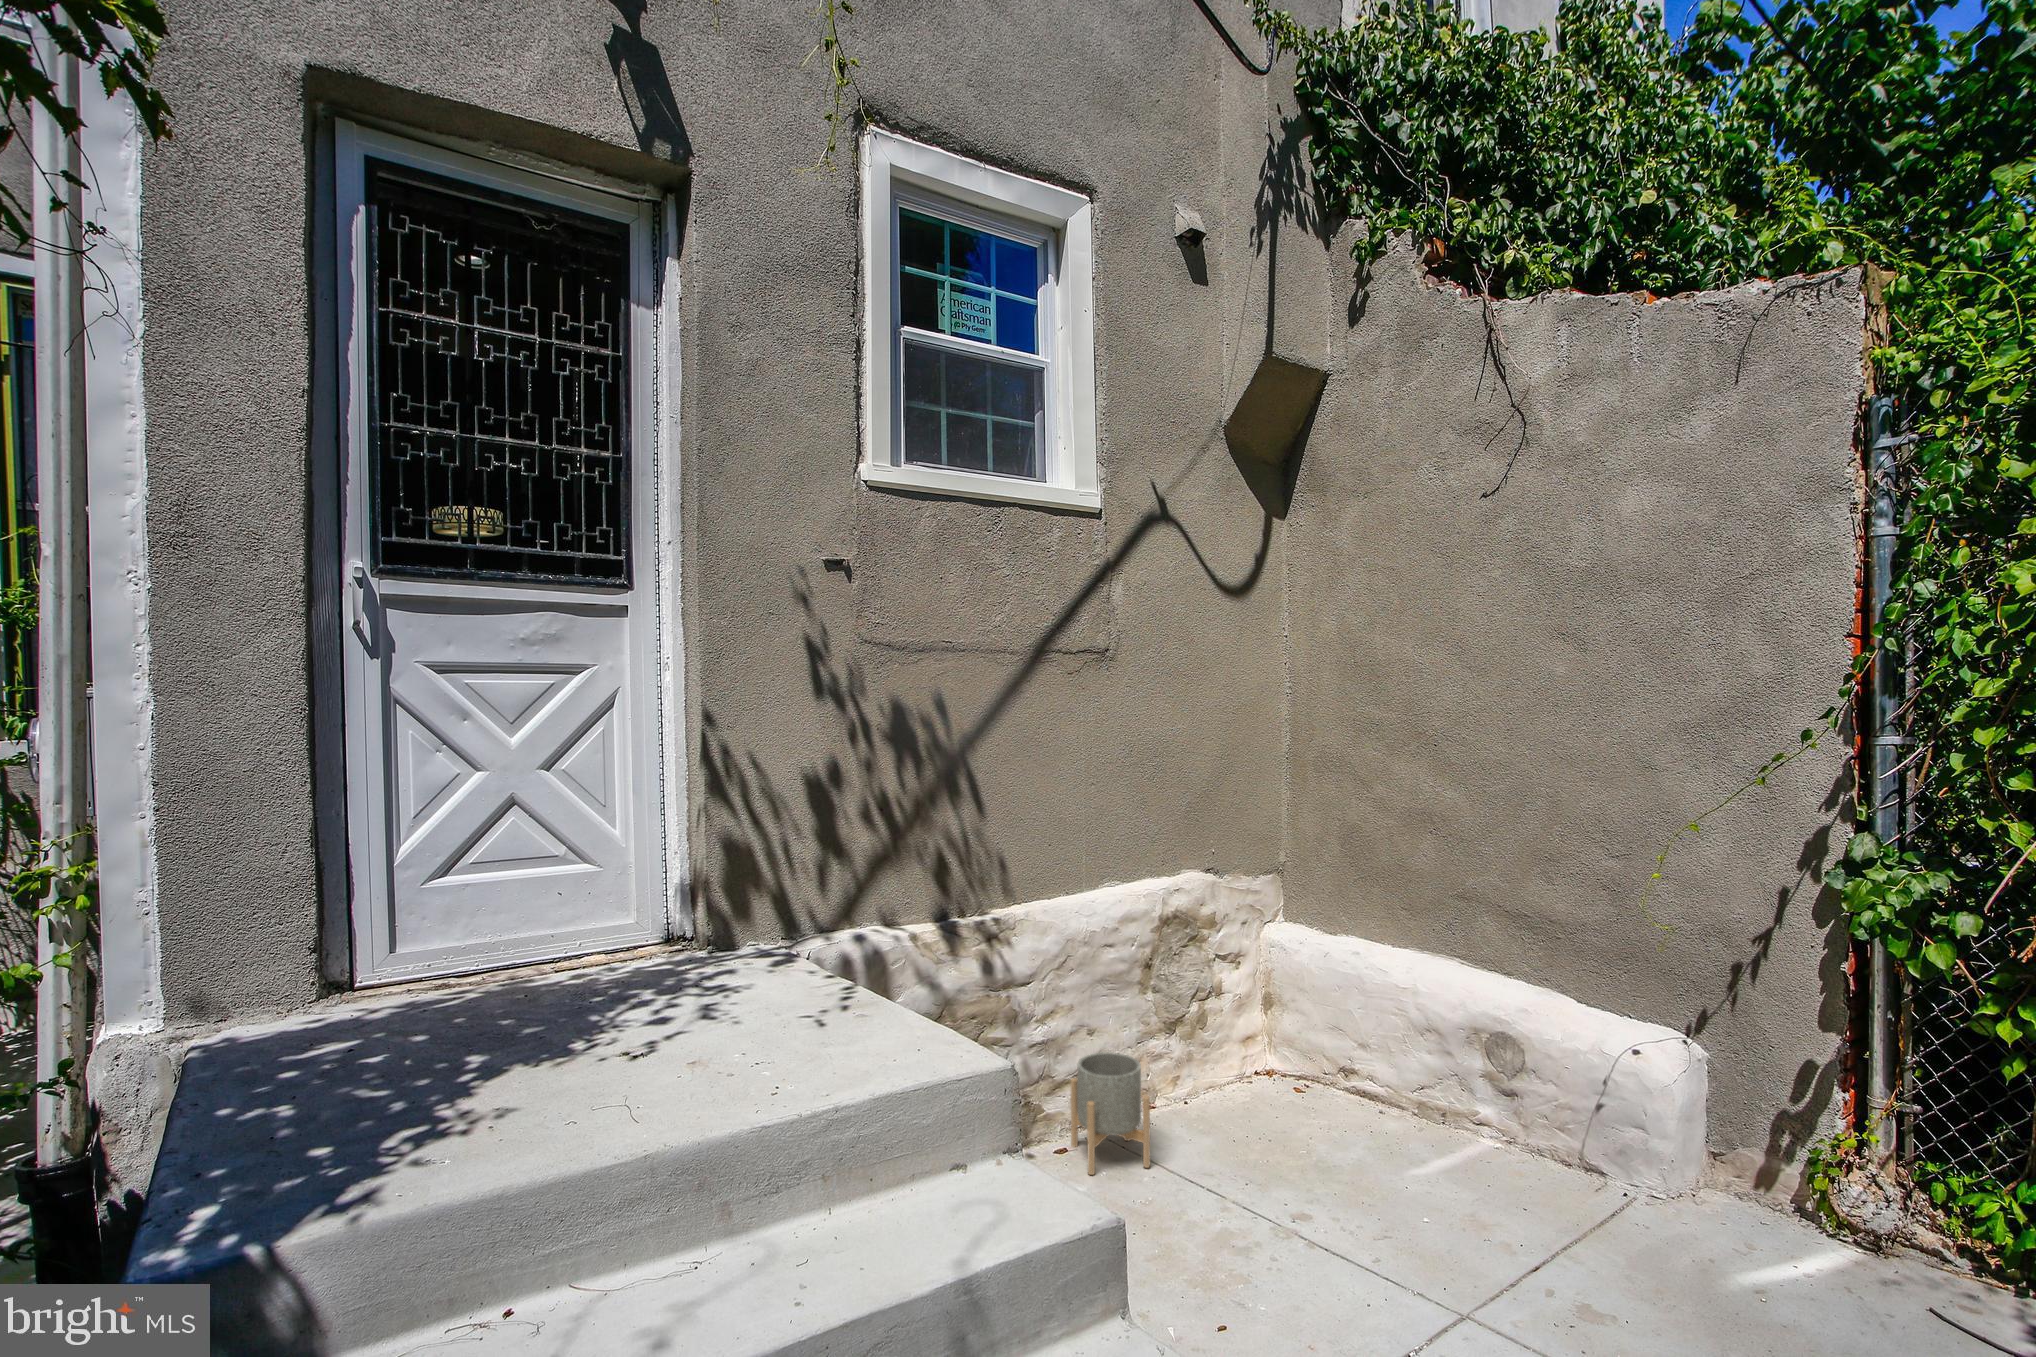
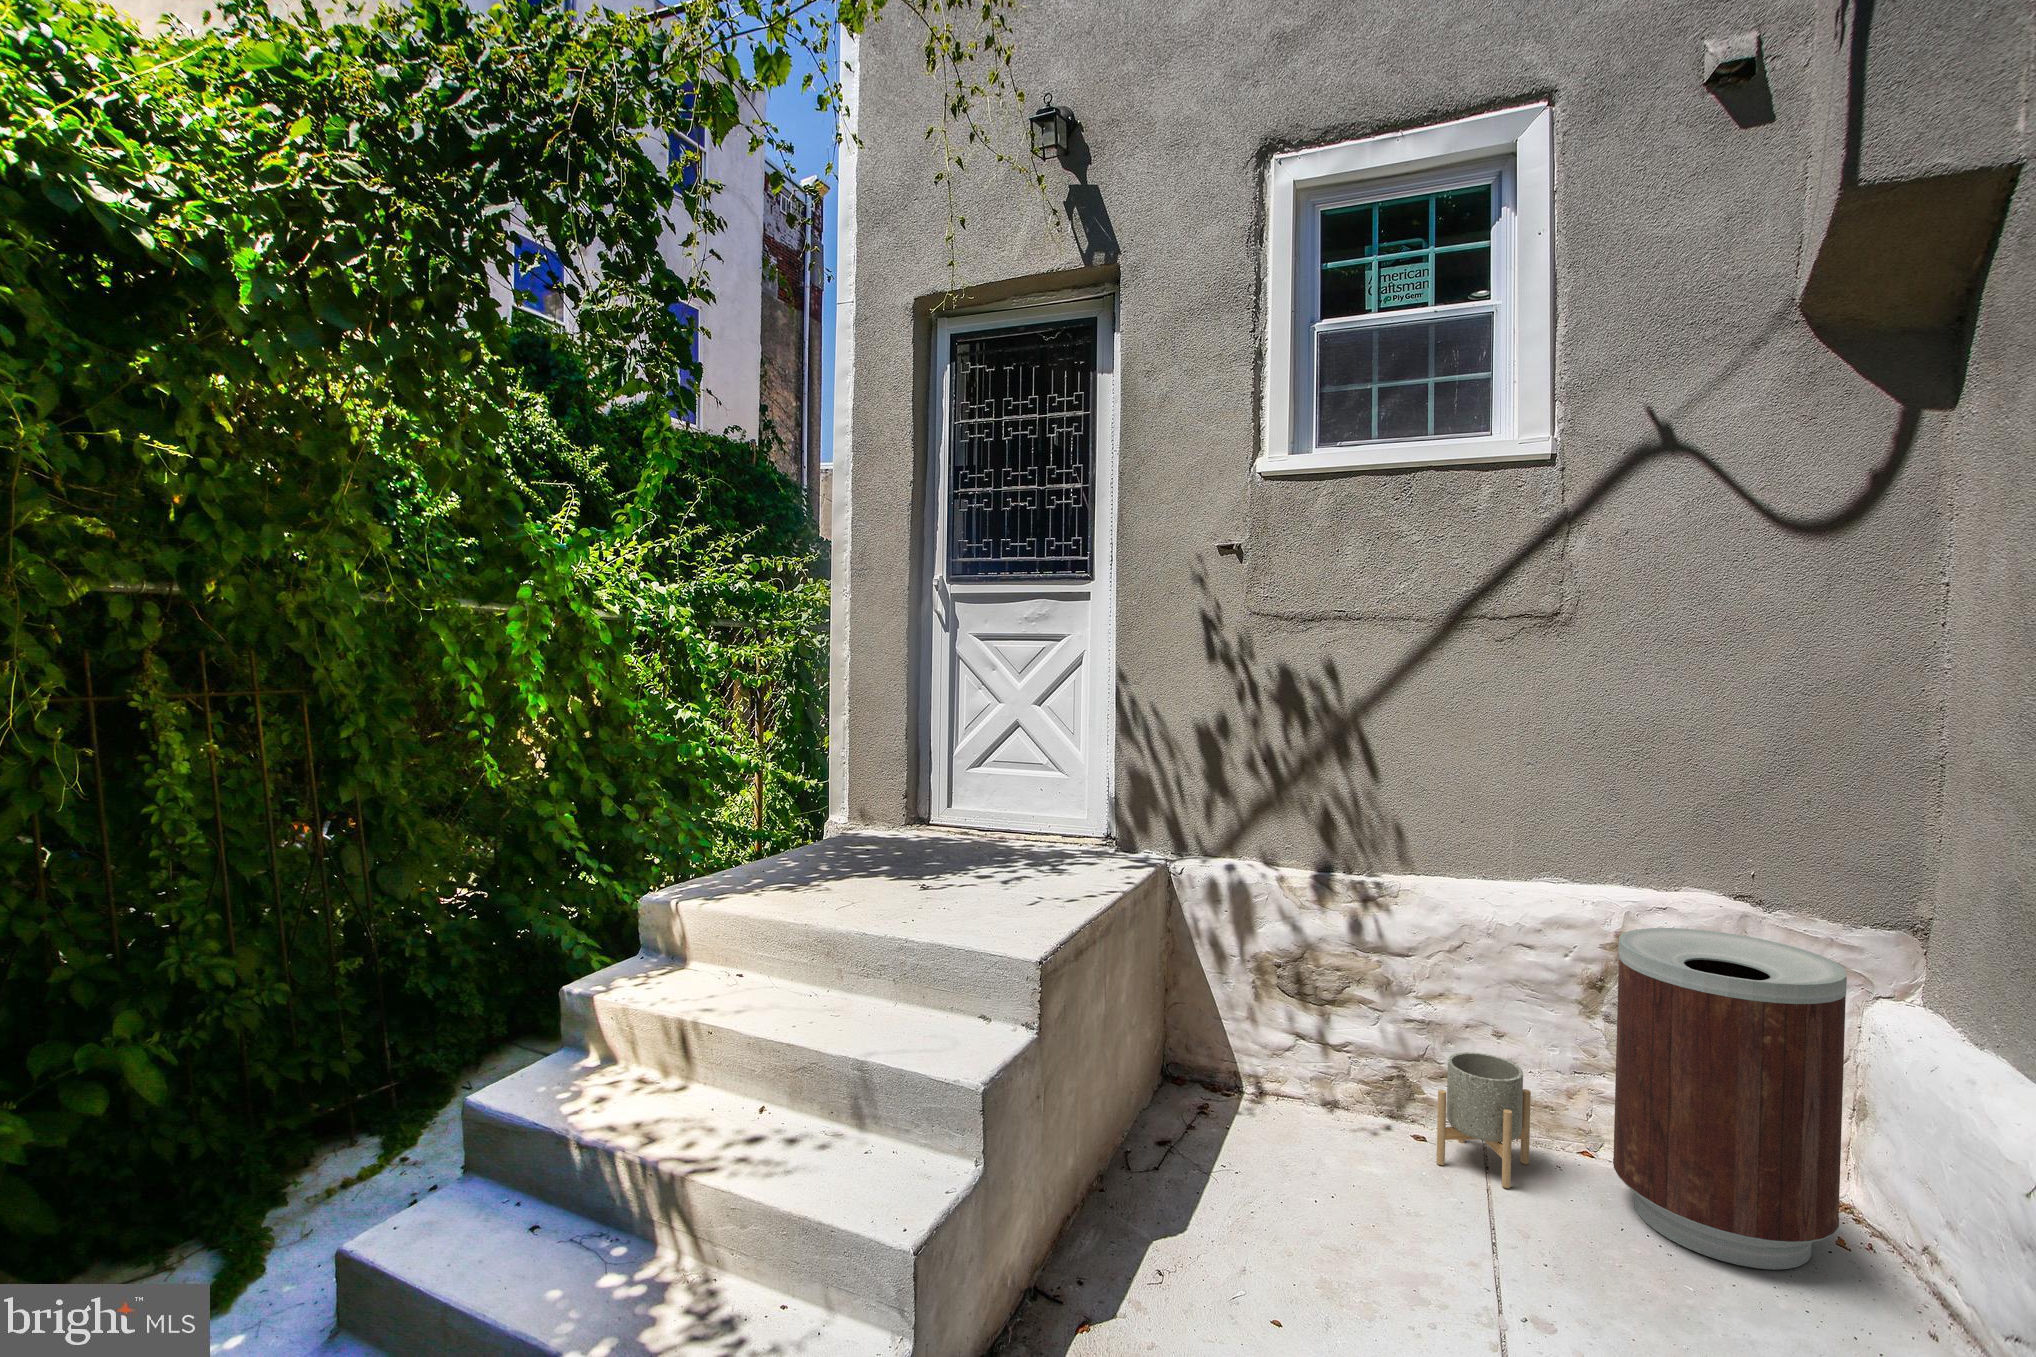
trash can: none [1182,895,1331,1150] -> present [1613,928,1847,1269]

